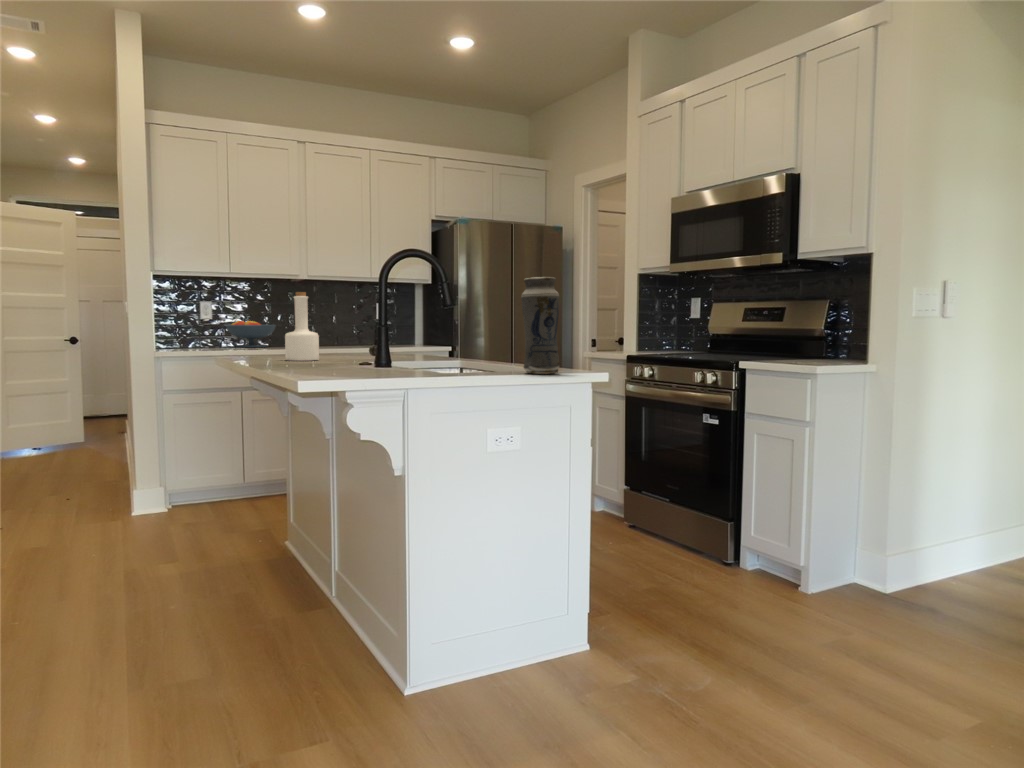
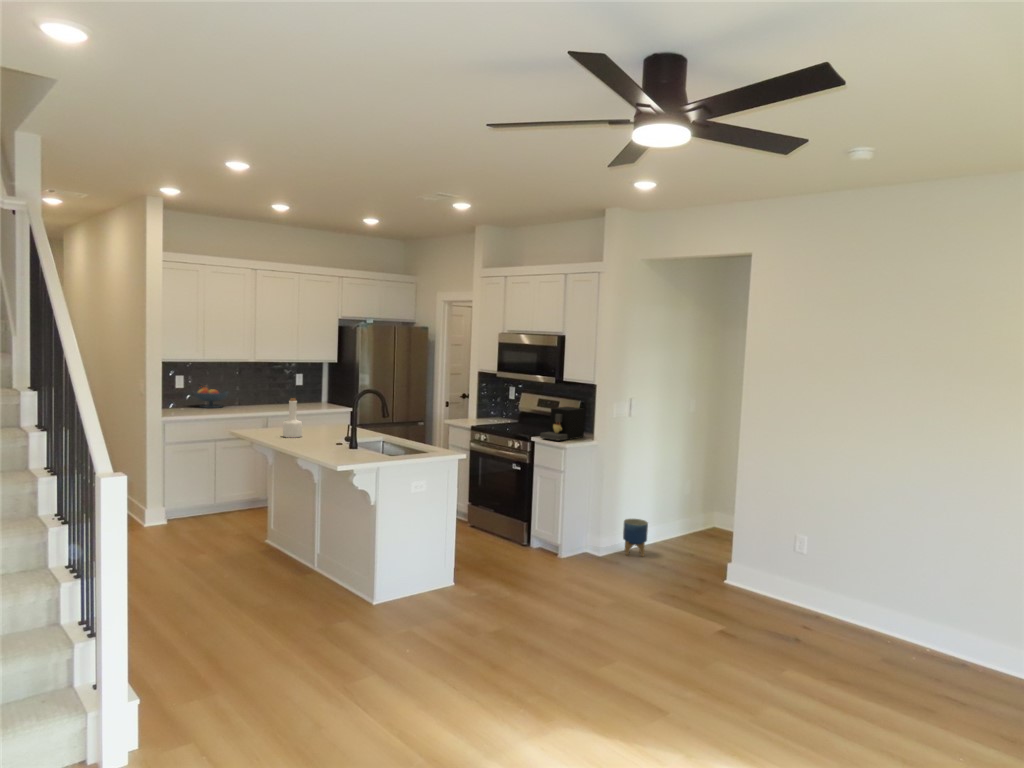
vase: present [521,277,560,374] -> none [427,409,445,455]
coffee maker: none [757,304,845,363] -> present [540,407,585,441]
planter: none [933,520,991,599] -> present [623,519,648,557]

